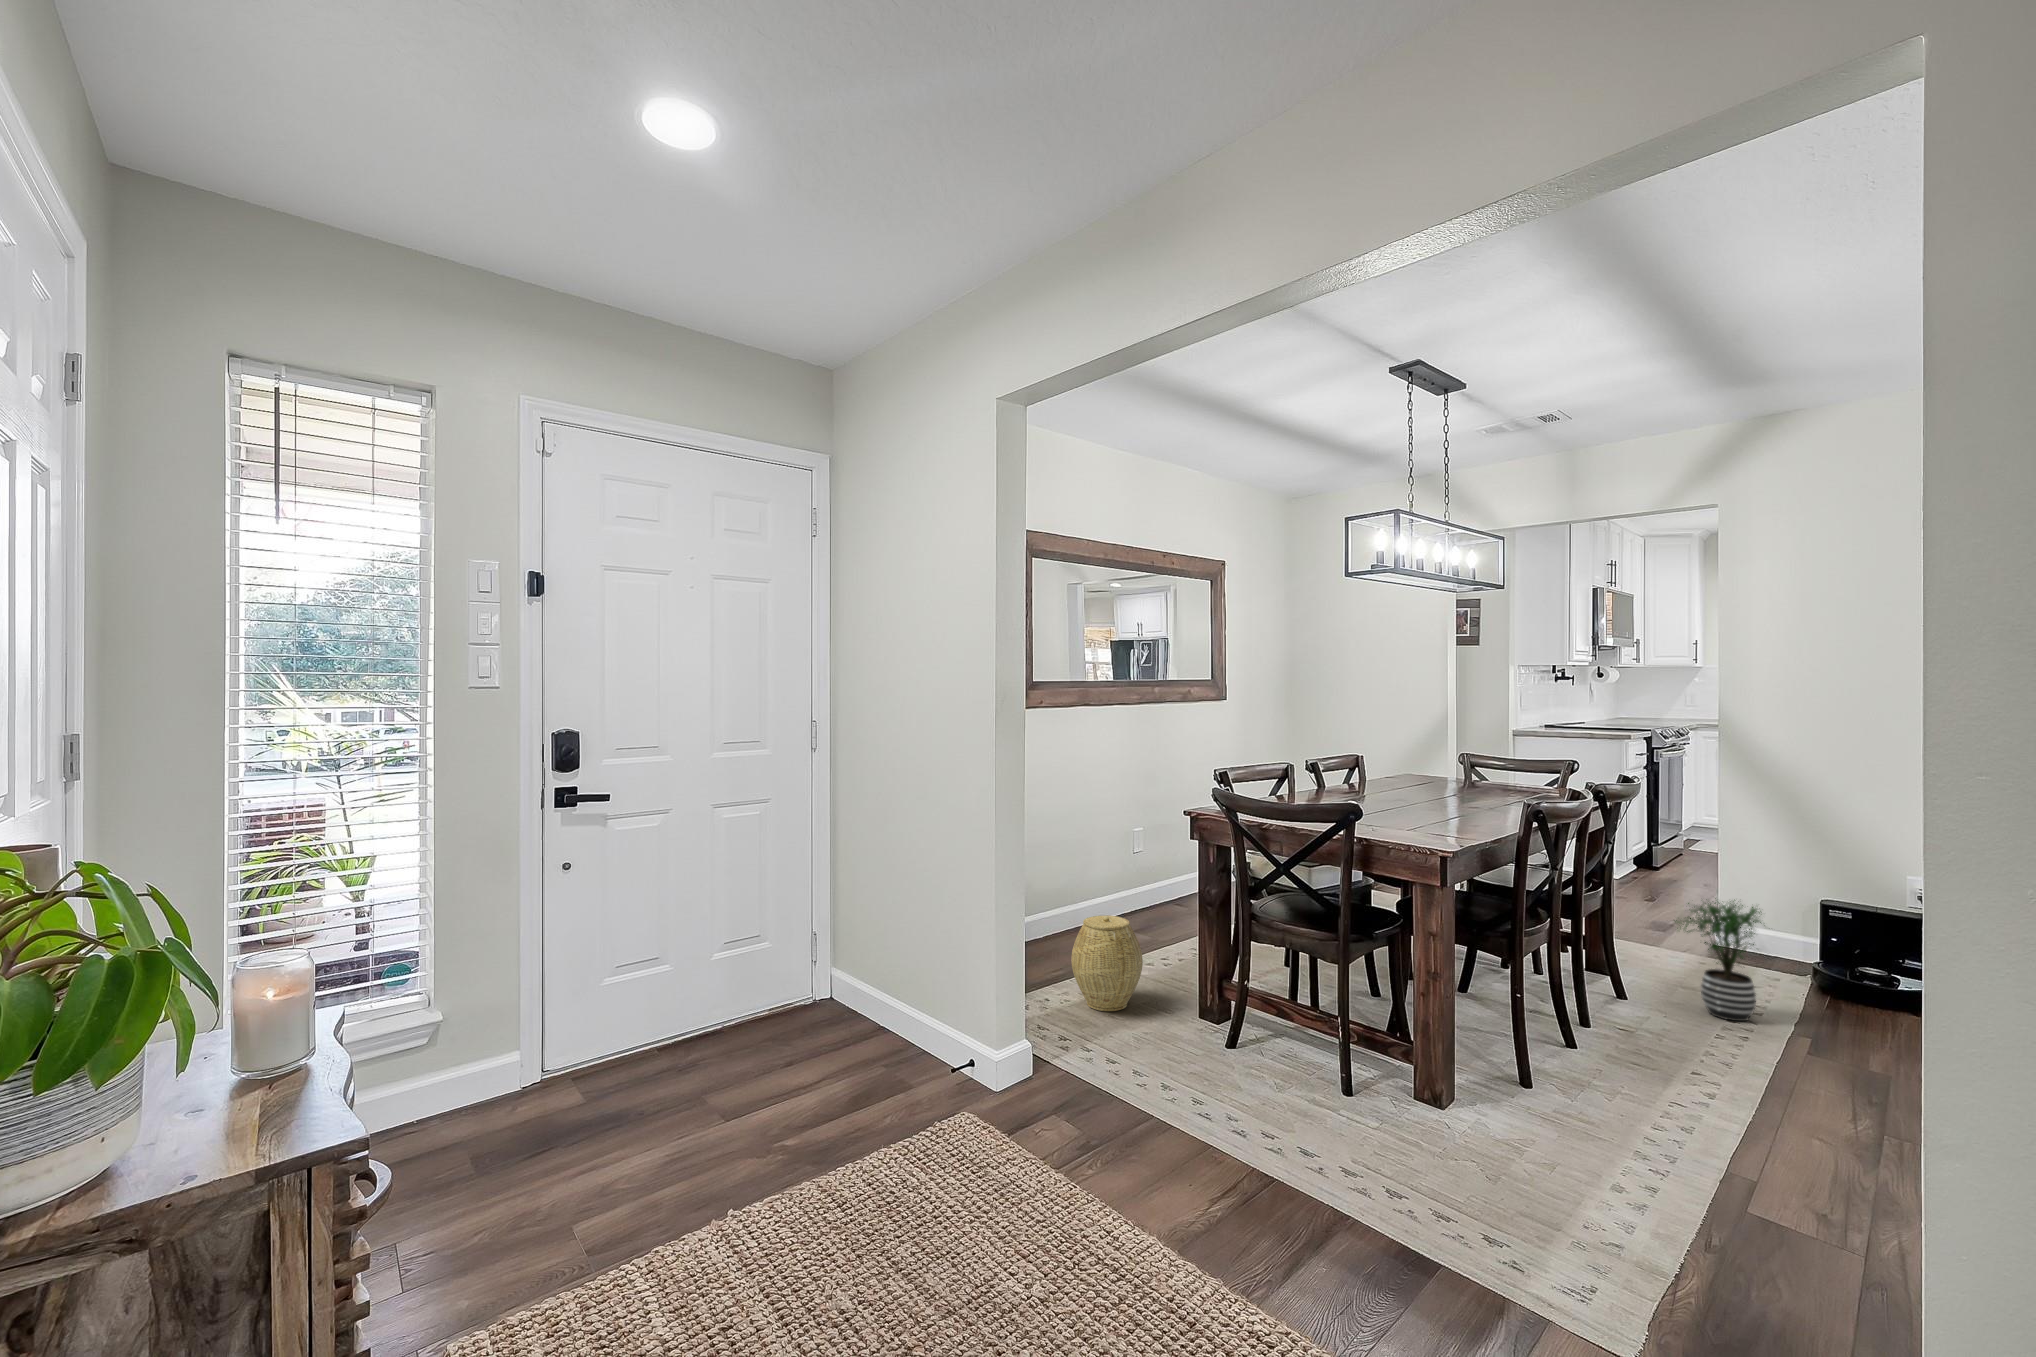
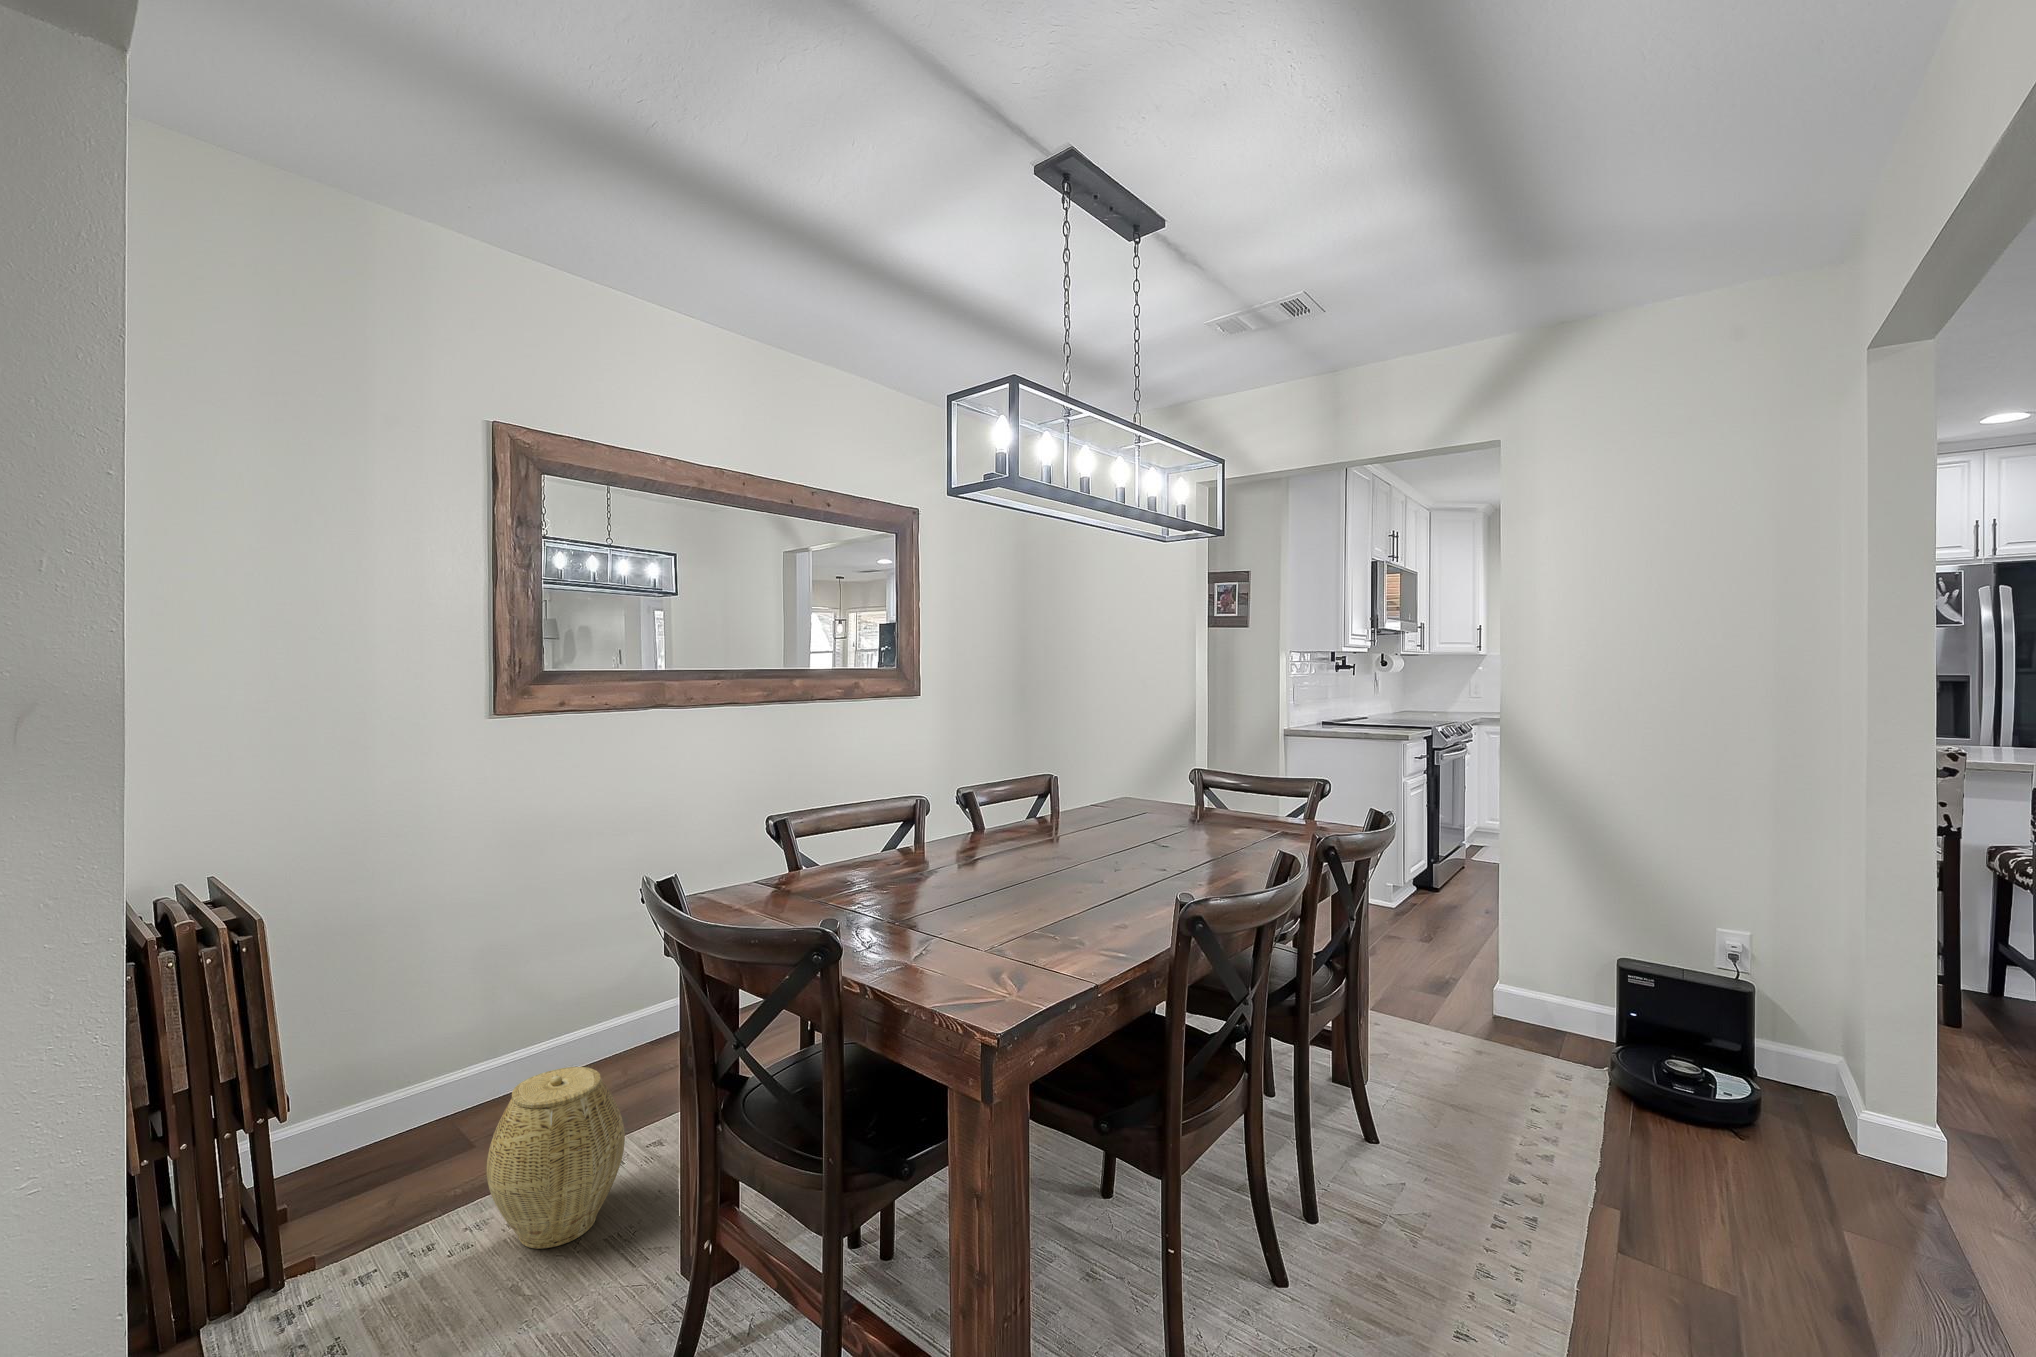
potted plant: present [1674,898,1765,1021] -> none [1437,984,1575,1175]

